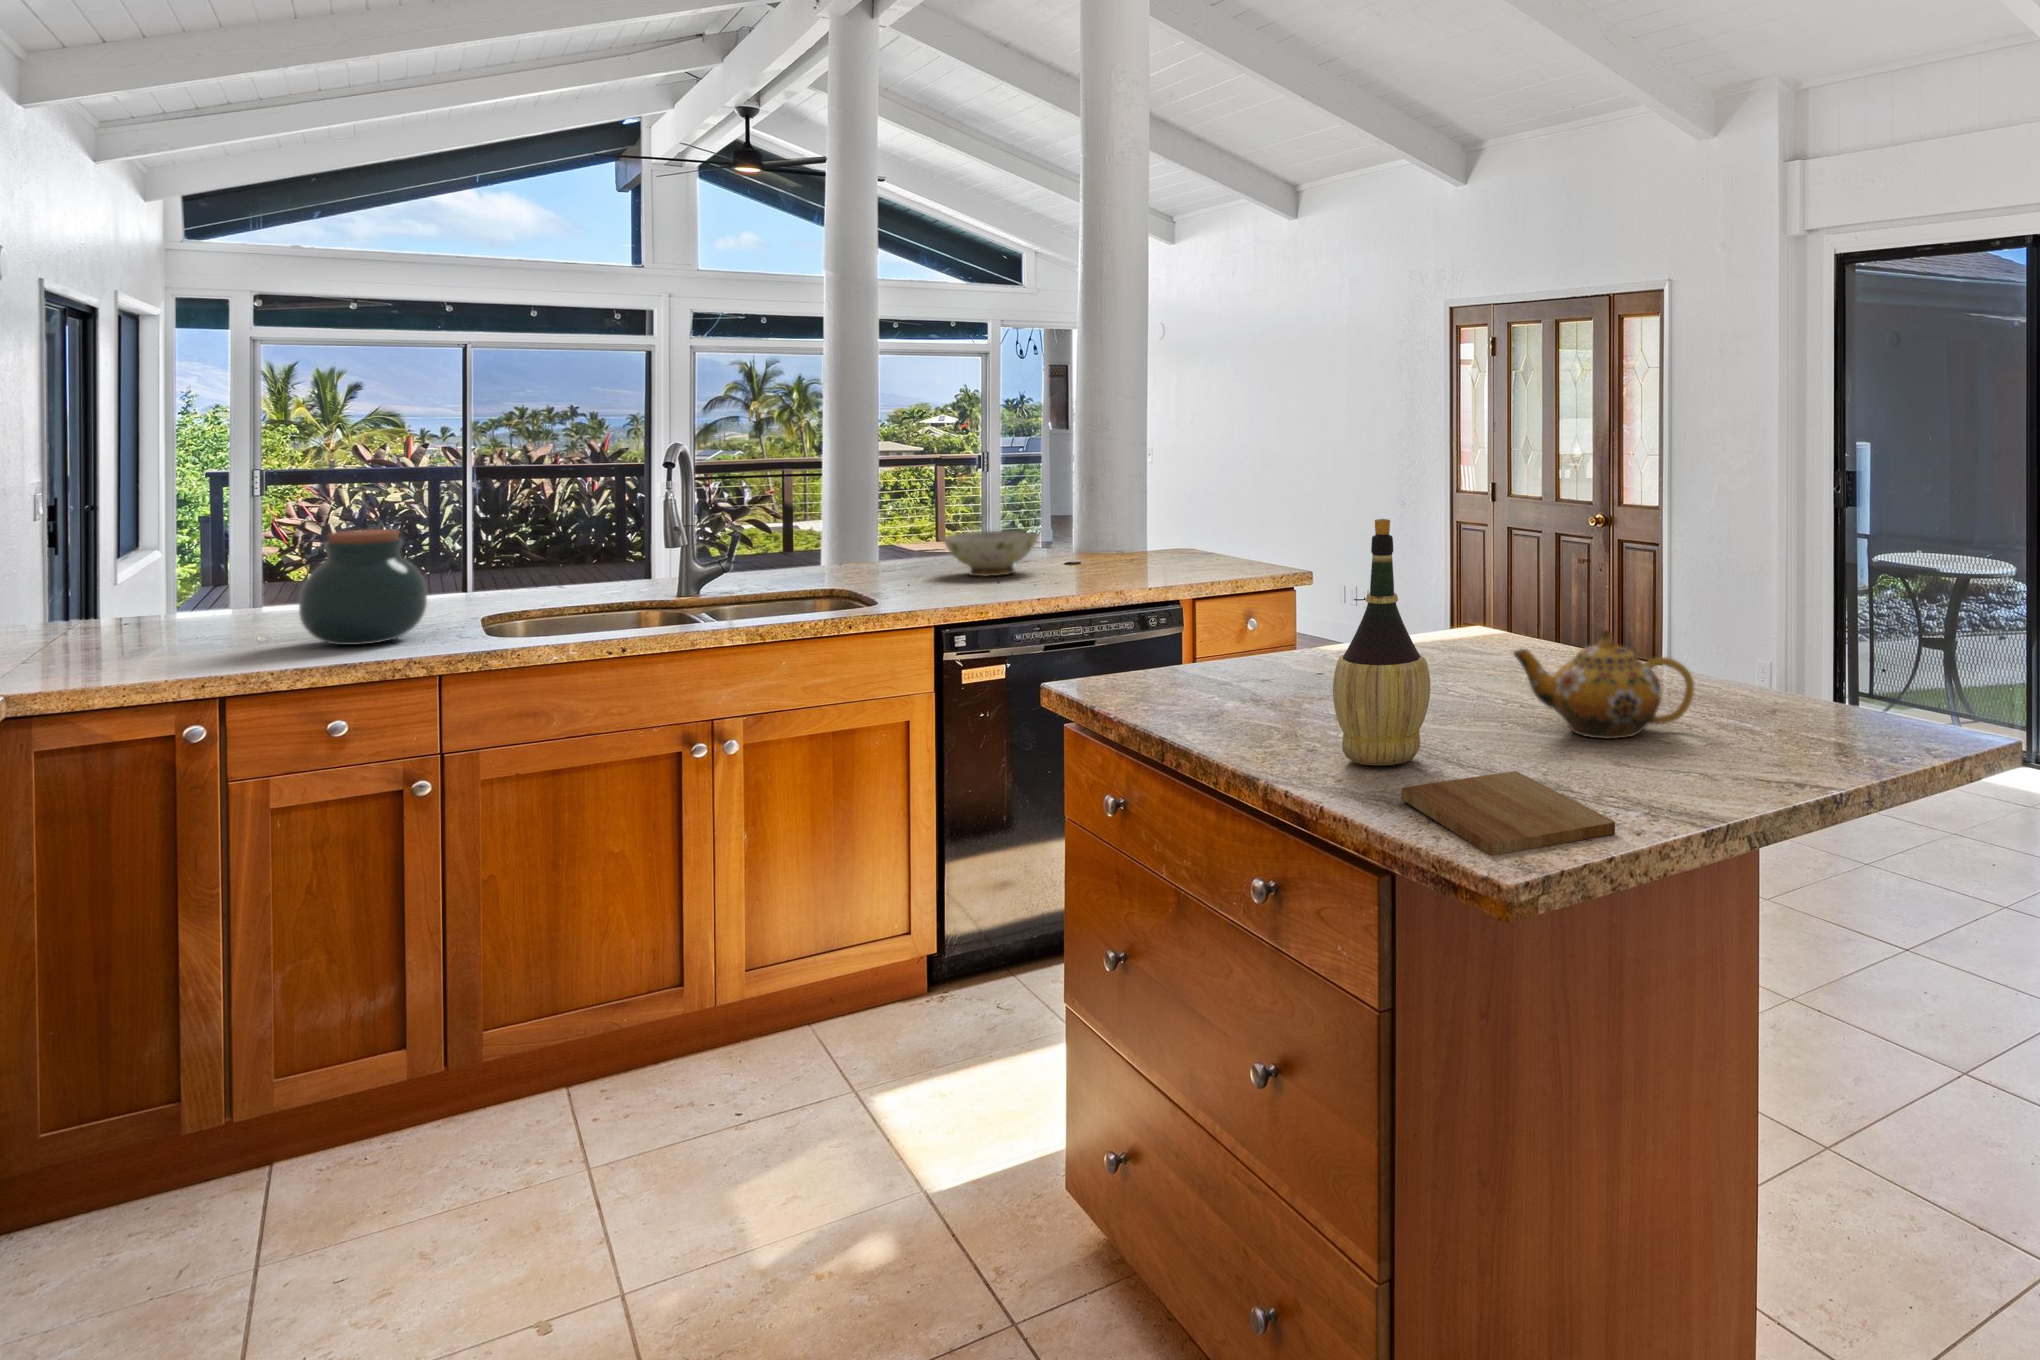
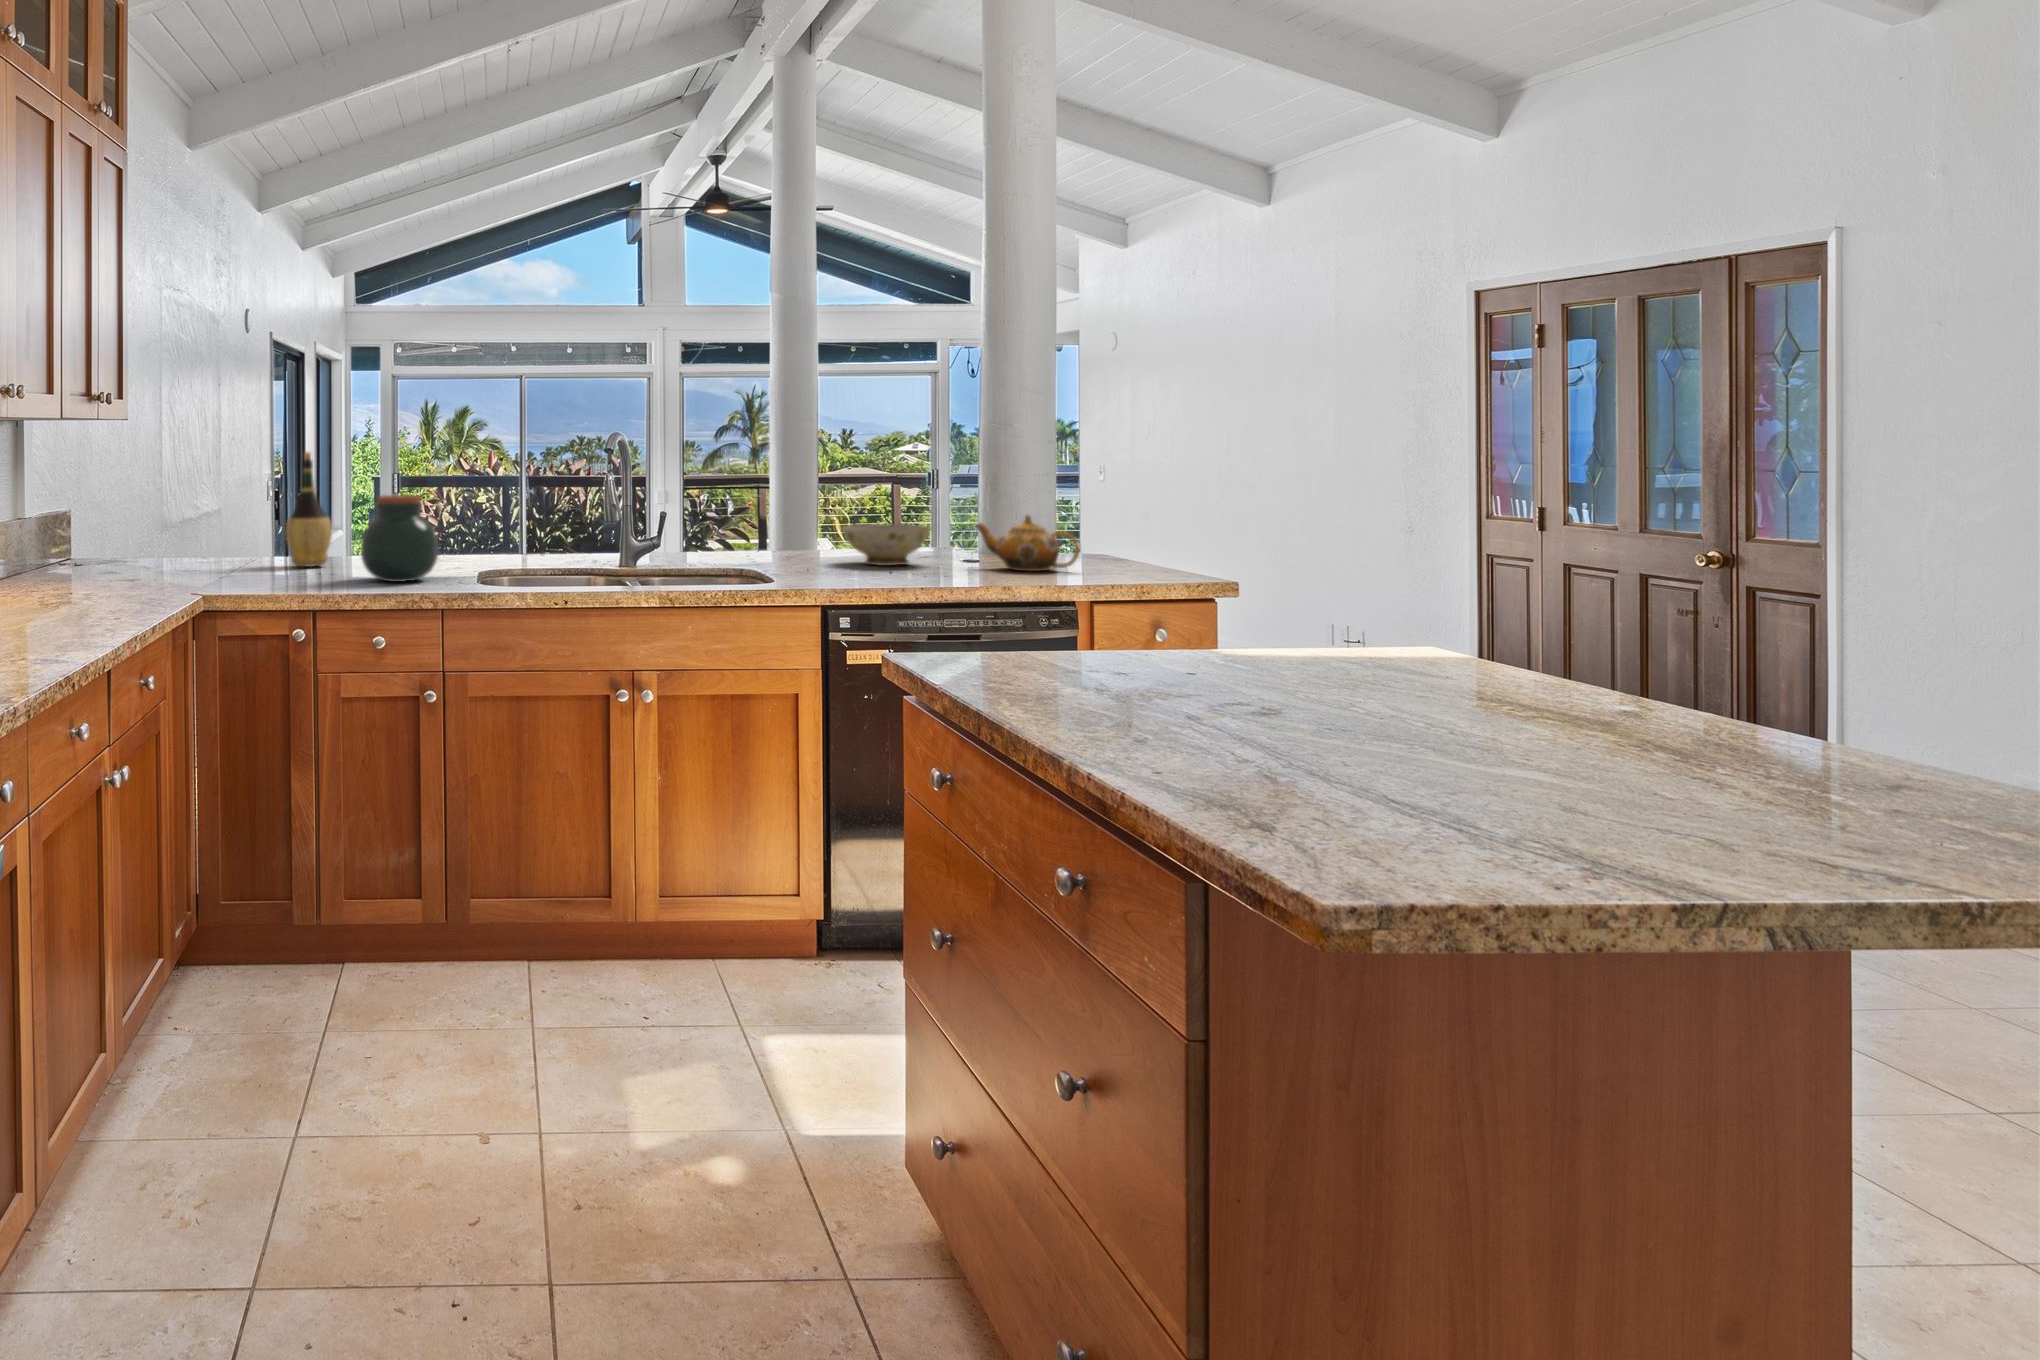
wine bottle: present [1333,519,1430,765] -> present [286,452,332,567]
teapot: present [1513,630,1694,739] -> present [976,516,1080,571]
cutting board: present [1402,771,1615,855] -> none [1225,787,1524,883]

